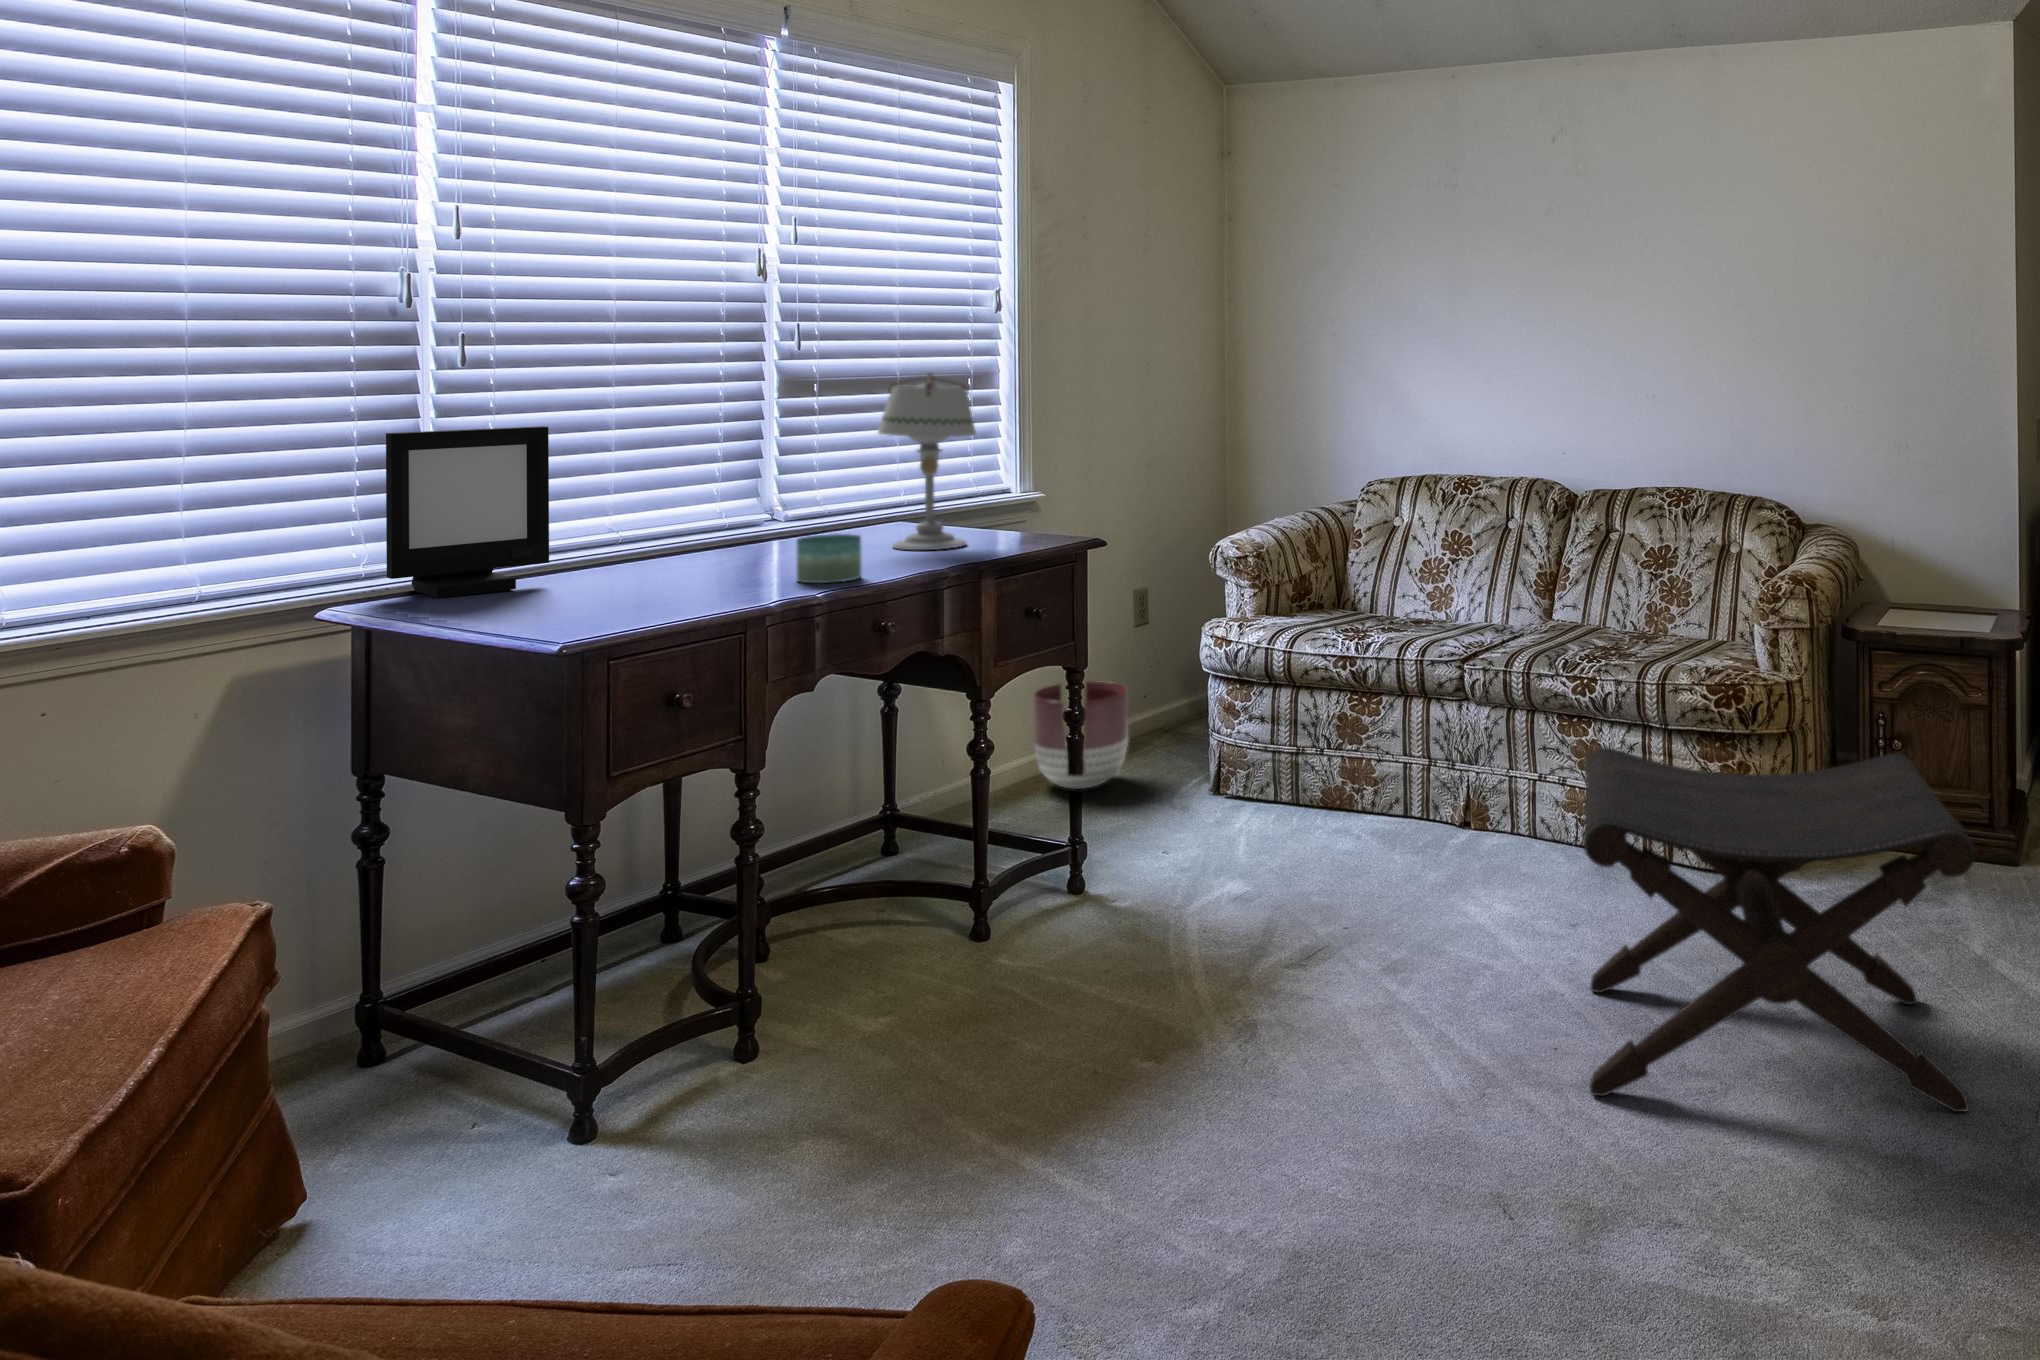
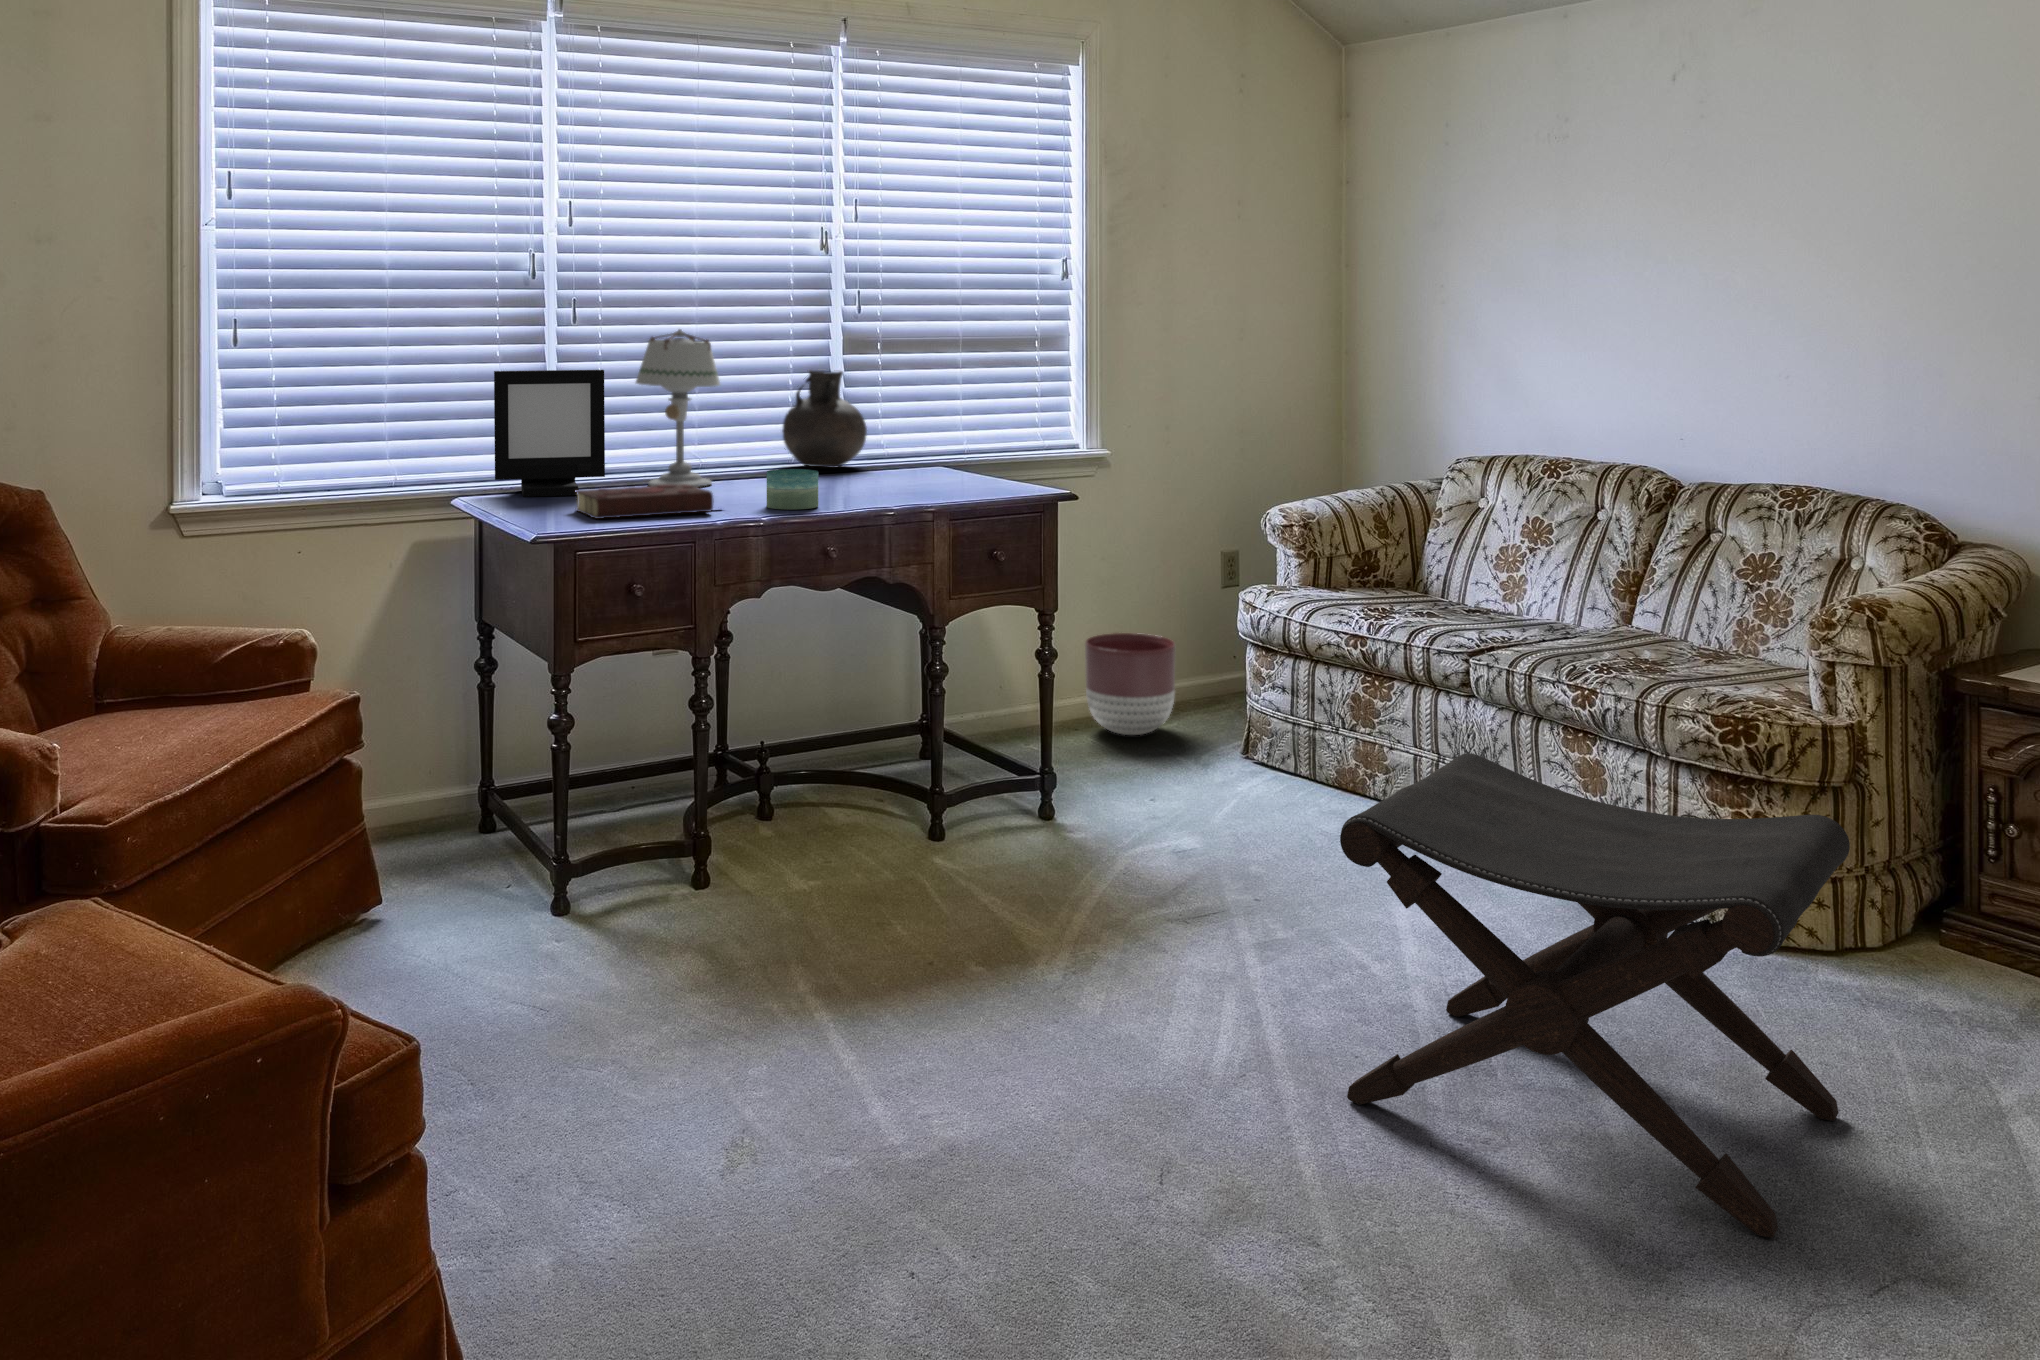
table lamp: present [878,373,976,550] -> present [636,329,720,487]
vase: none [698,419,810,533] -> present [782,370,867,468]
book: none [557,563,758,616] -> present [576,484,714,519]

